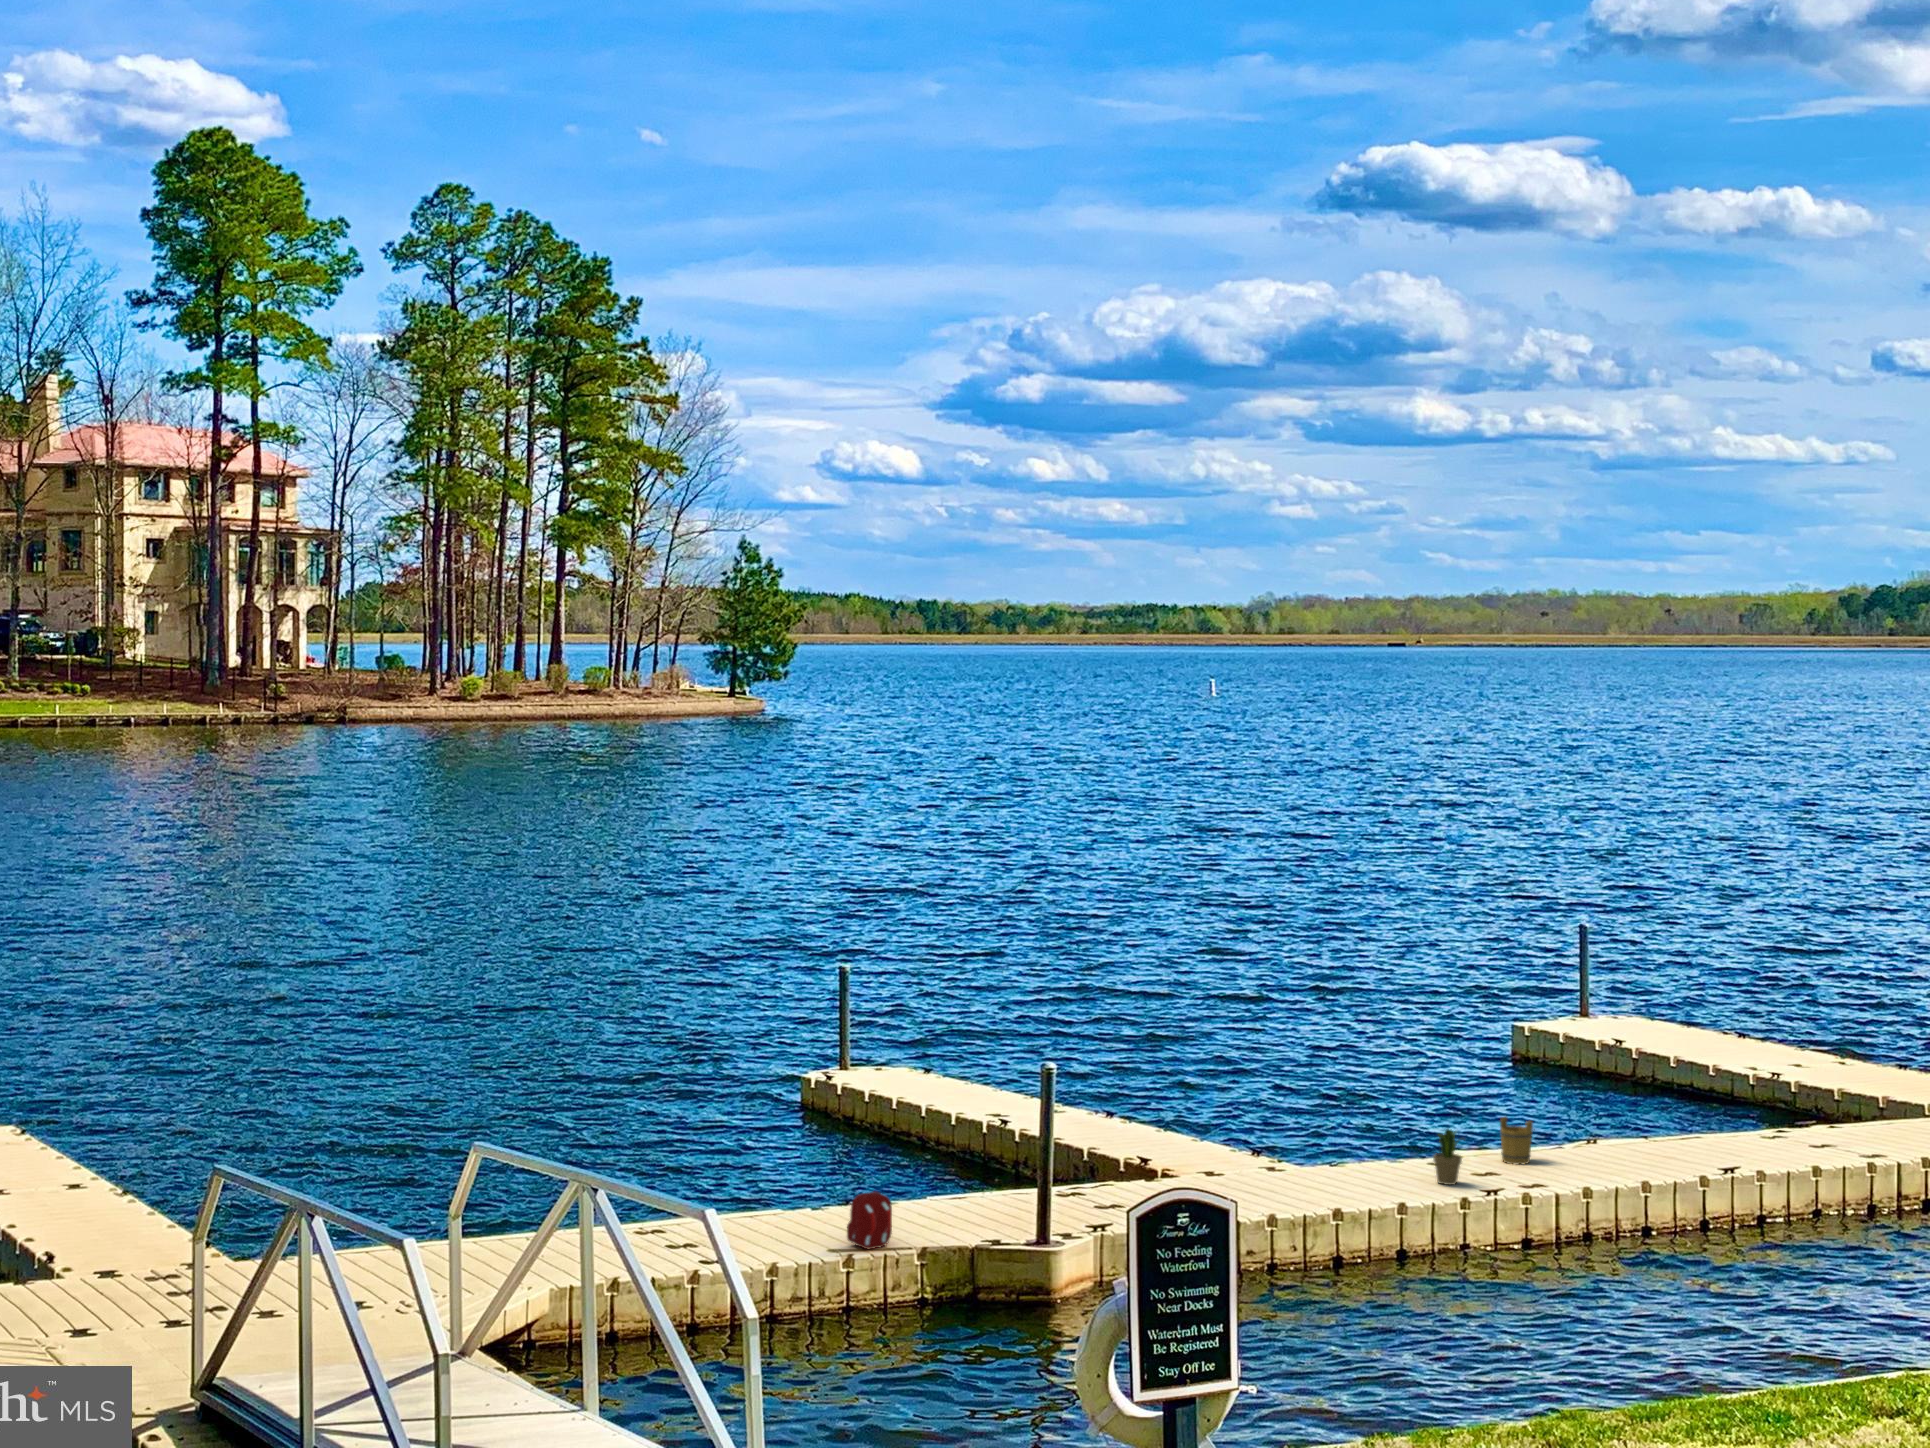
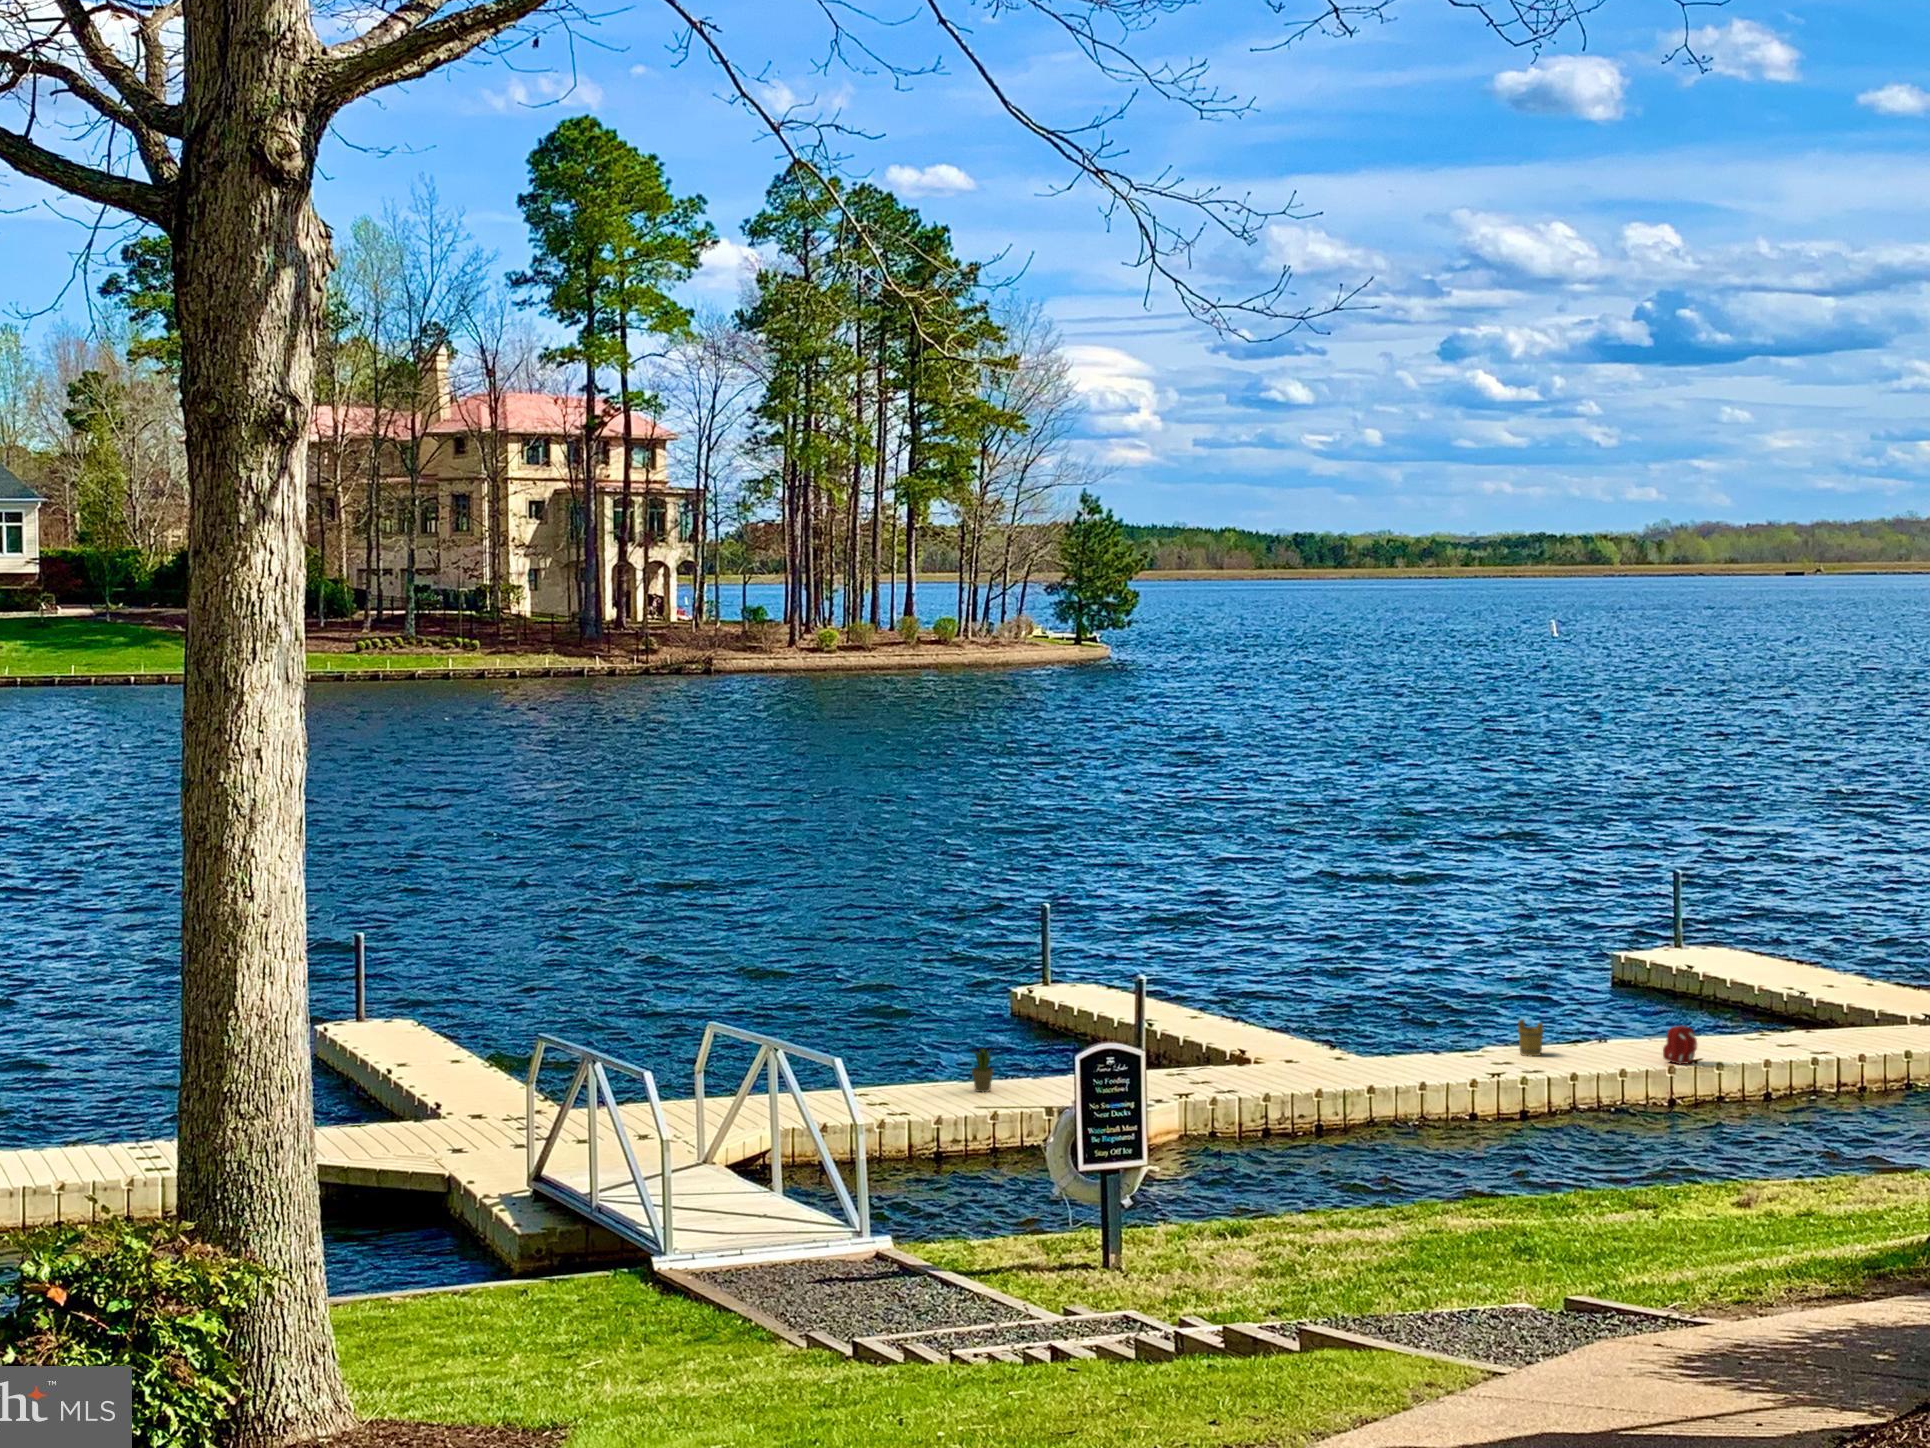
potted plant: present [1433,1129,1462,1185] -> present [972,1049,993,1092]
backpack: present [847,1191,892,1249] -> present [1663,1025,1697,1064]

